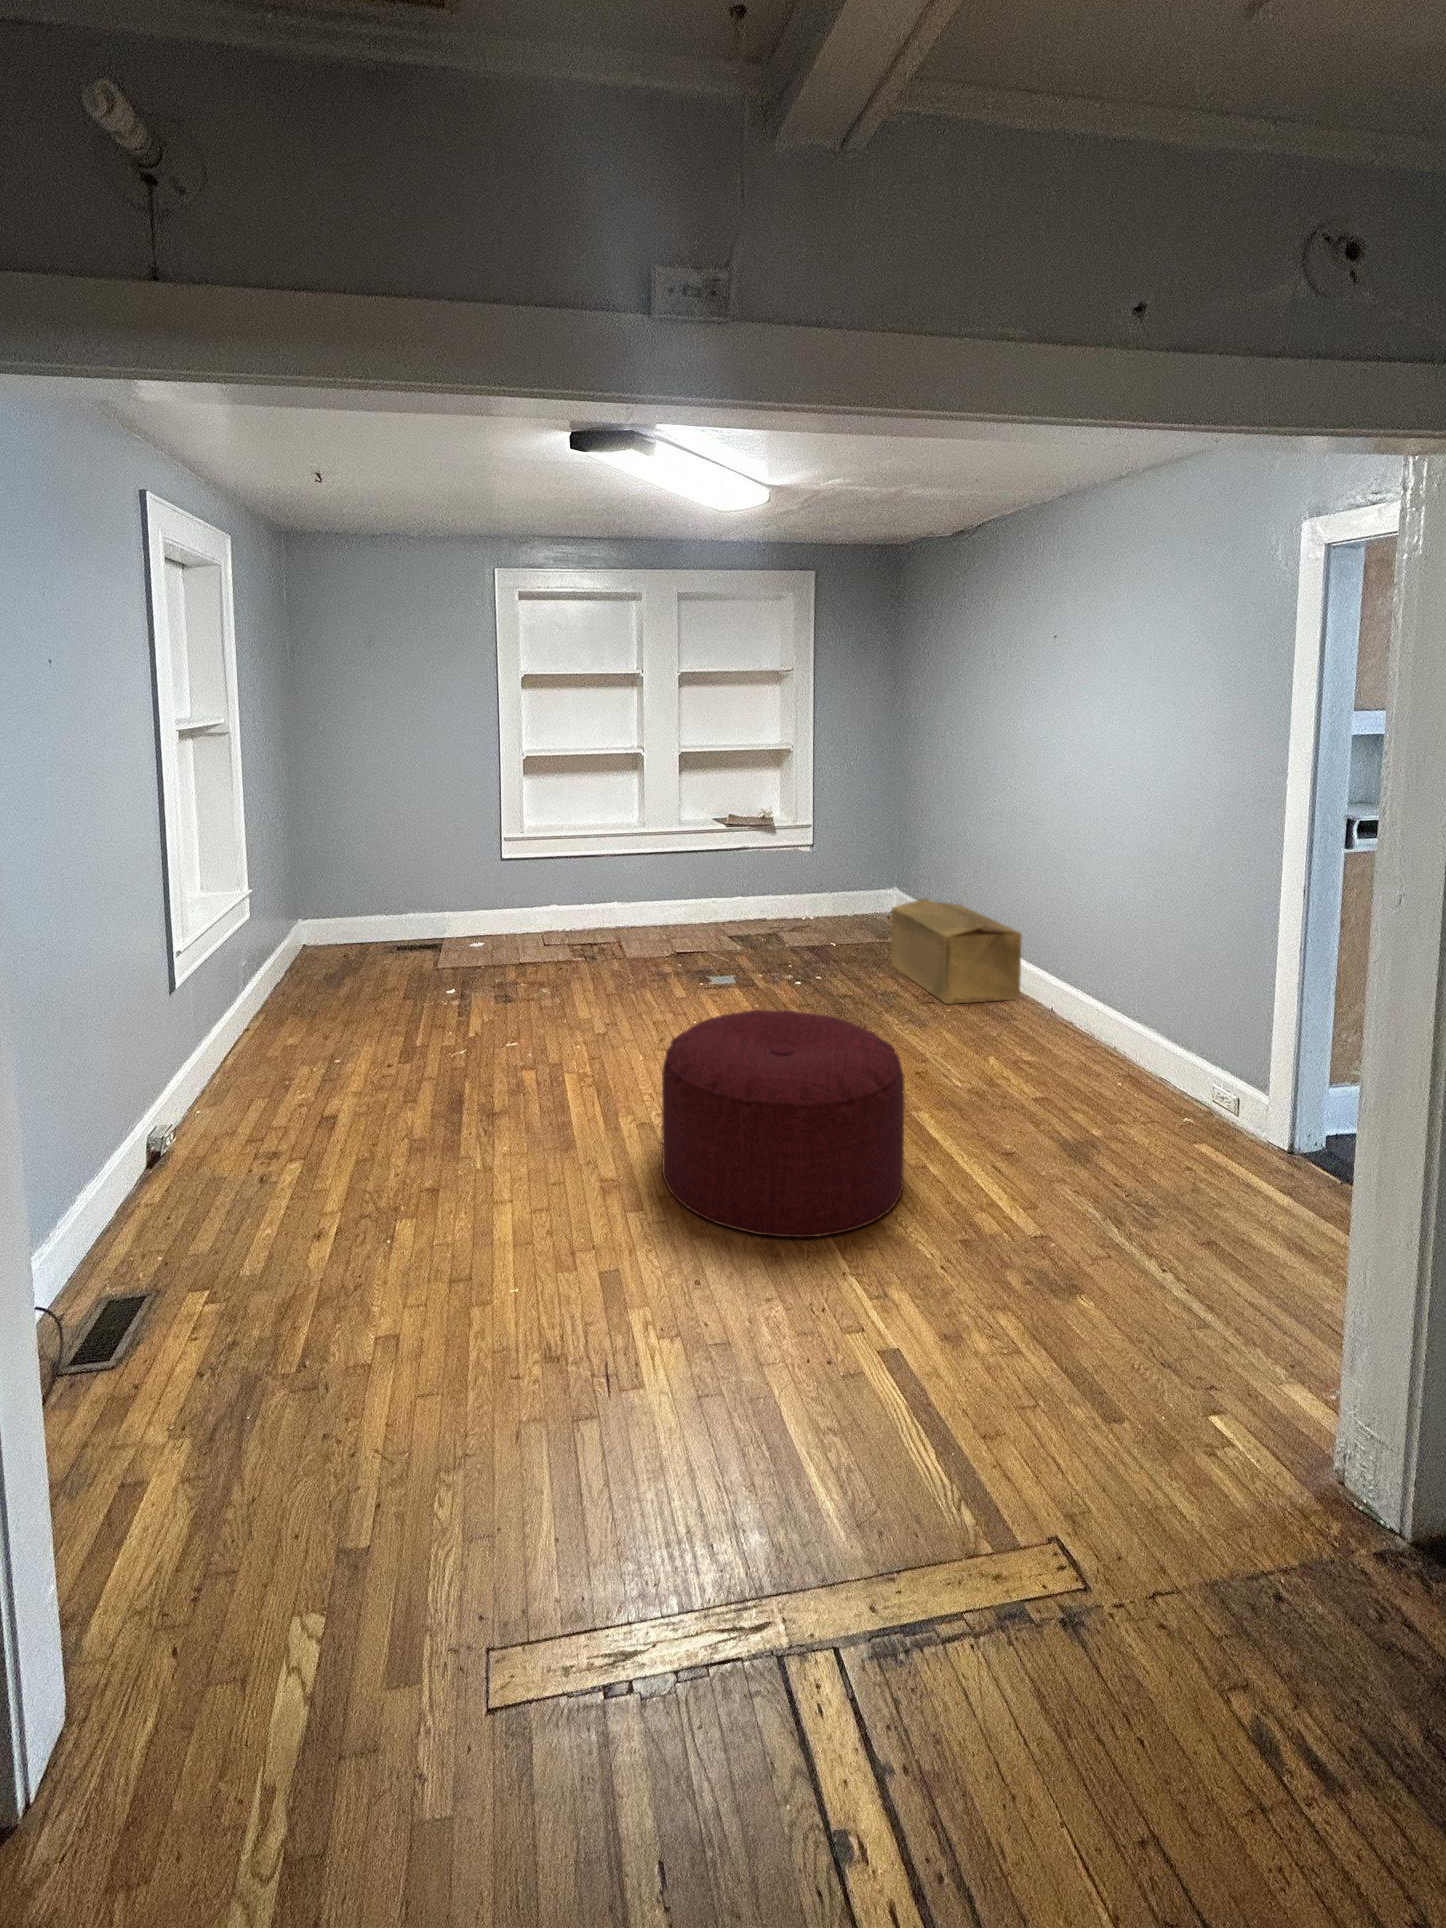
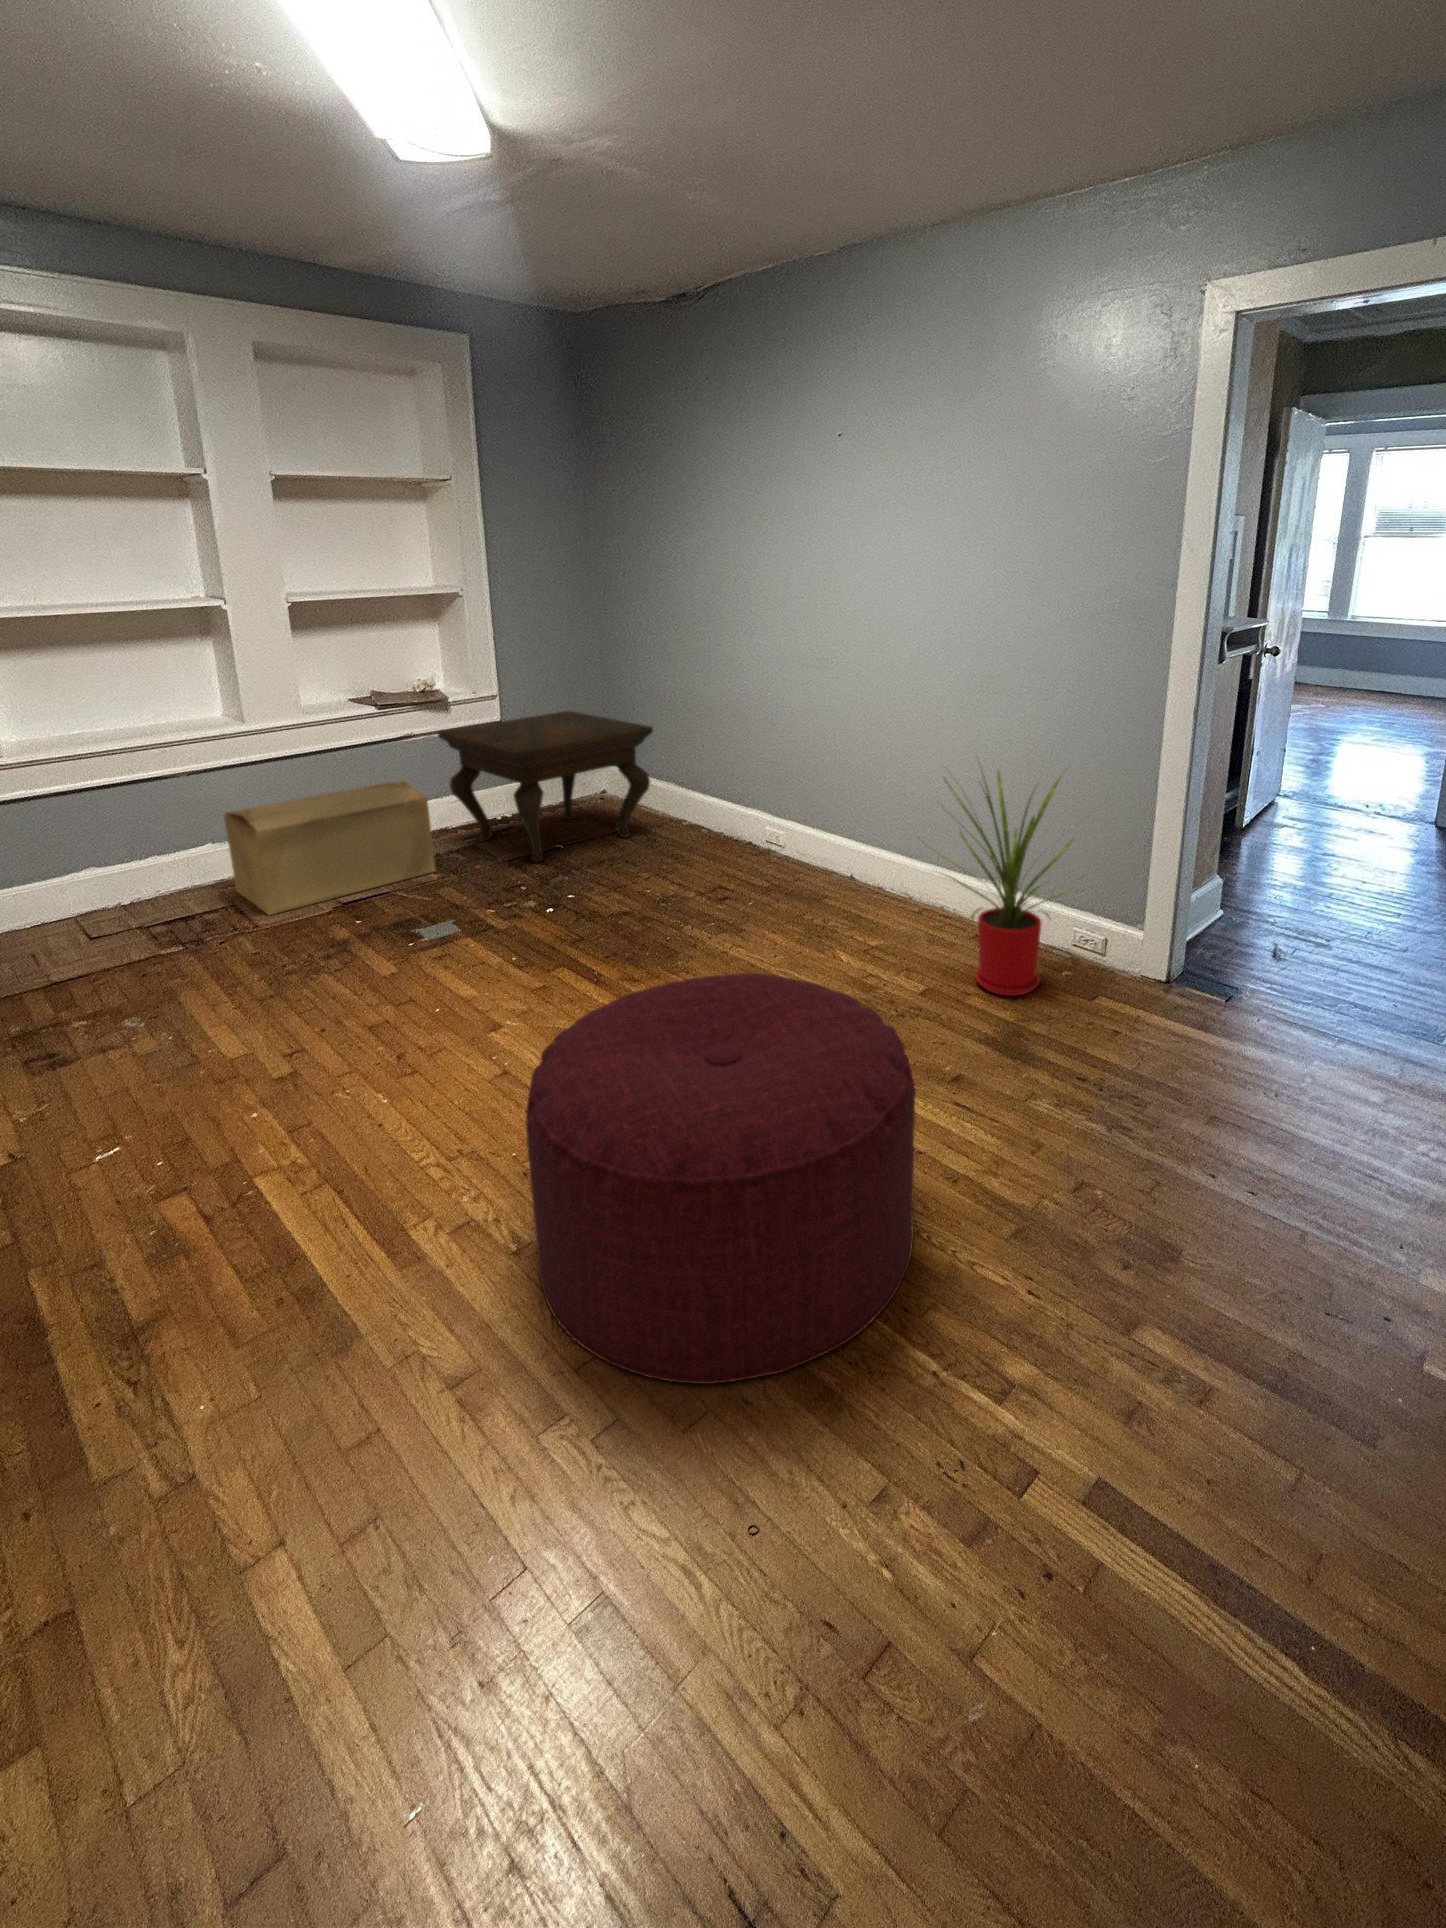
side table: none [765,843,918,953] -> present [438,711,653,862]
cardboard box: present [891,899,1022,1004] -> present [223,781,436,915]
house plant: none [1035,905,1201,1121] -> present [933,768,1076,996]

